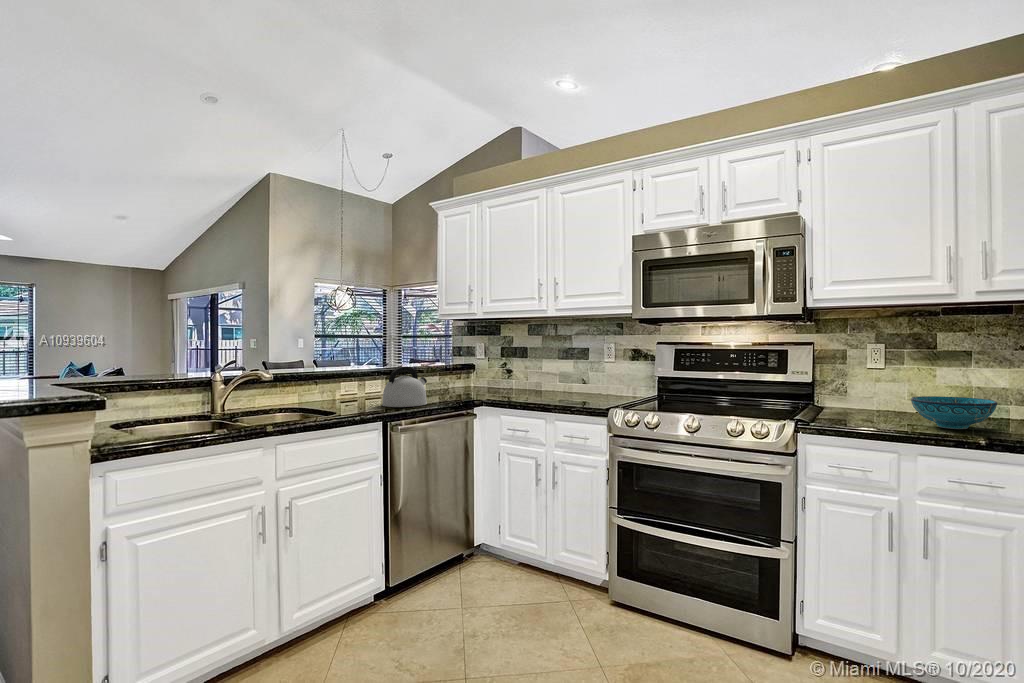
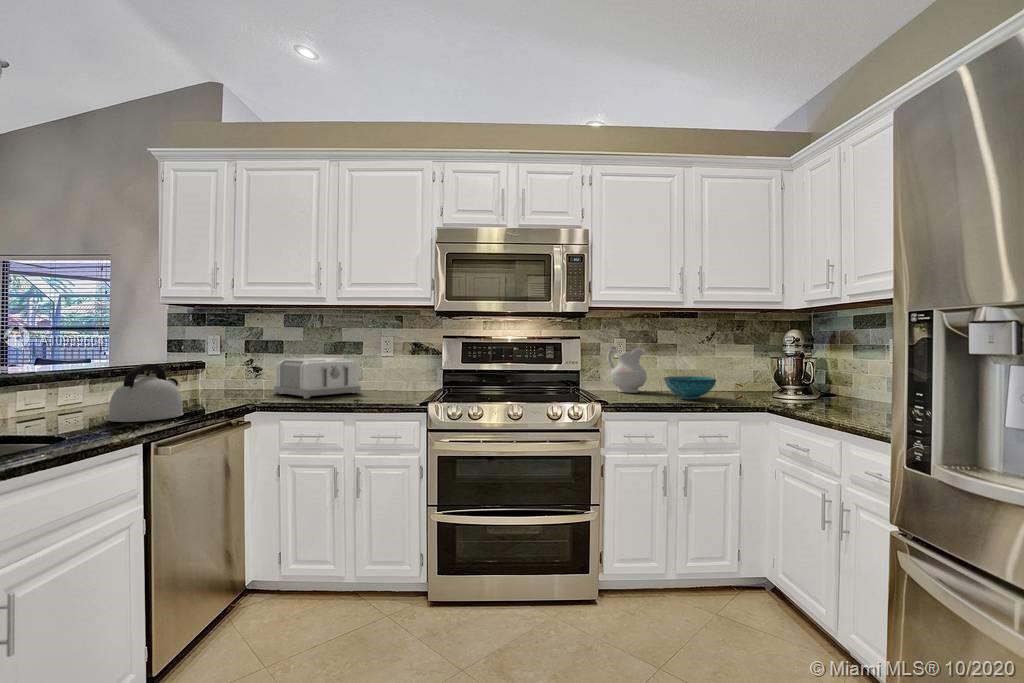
ceramic pitcher: none [852,354,908,415] -> present [607,347,647,393]
toaster: none [510,363,575,398] -> present [274,358,361,398]

